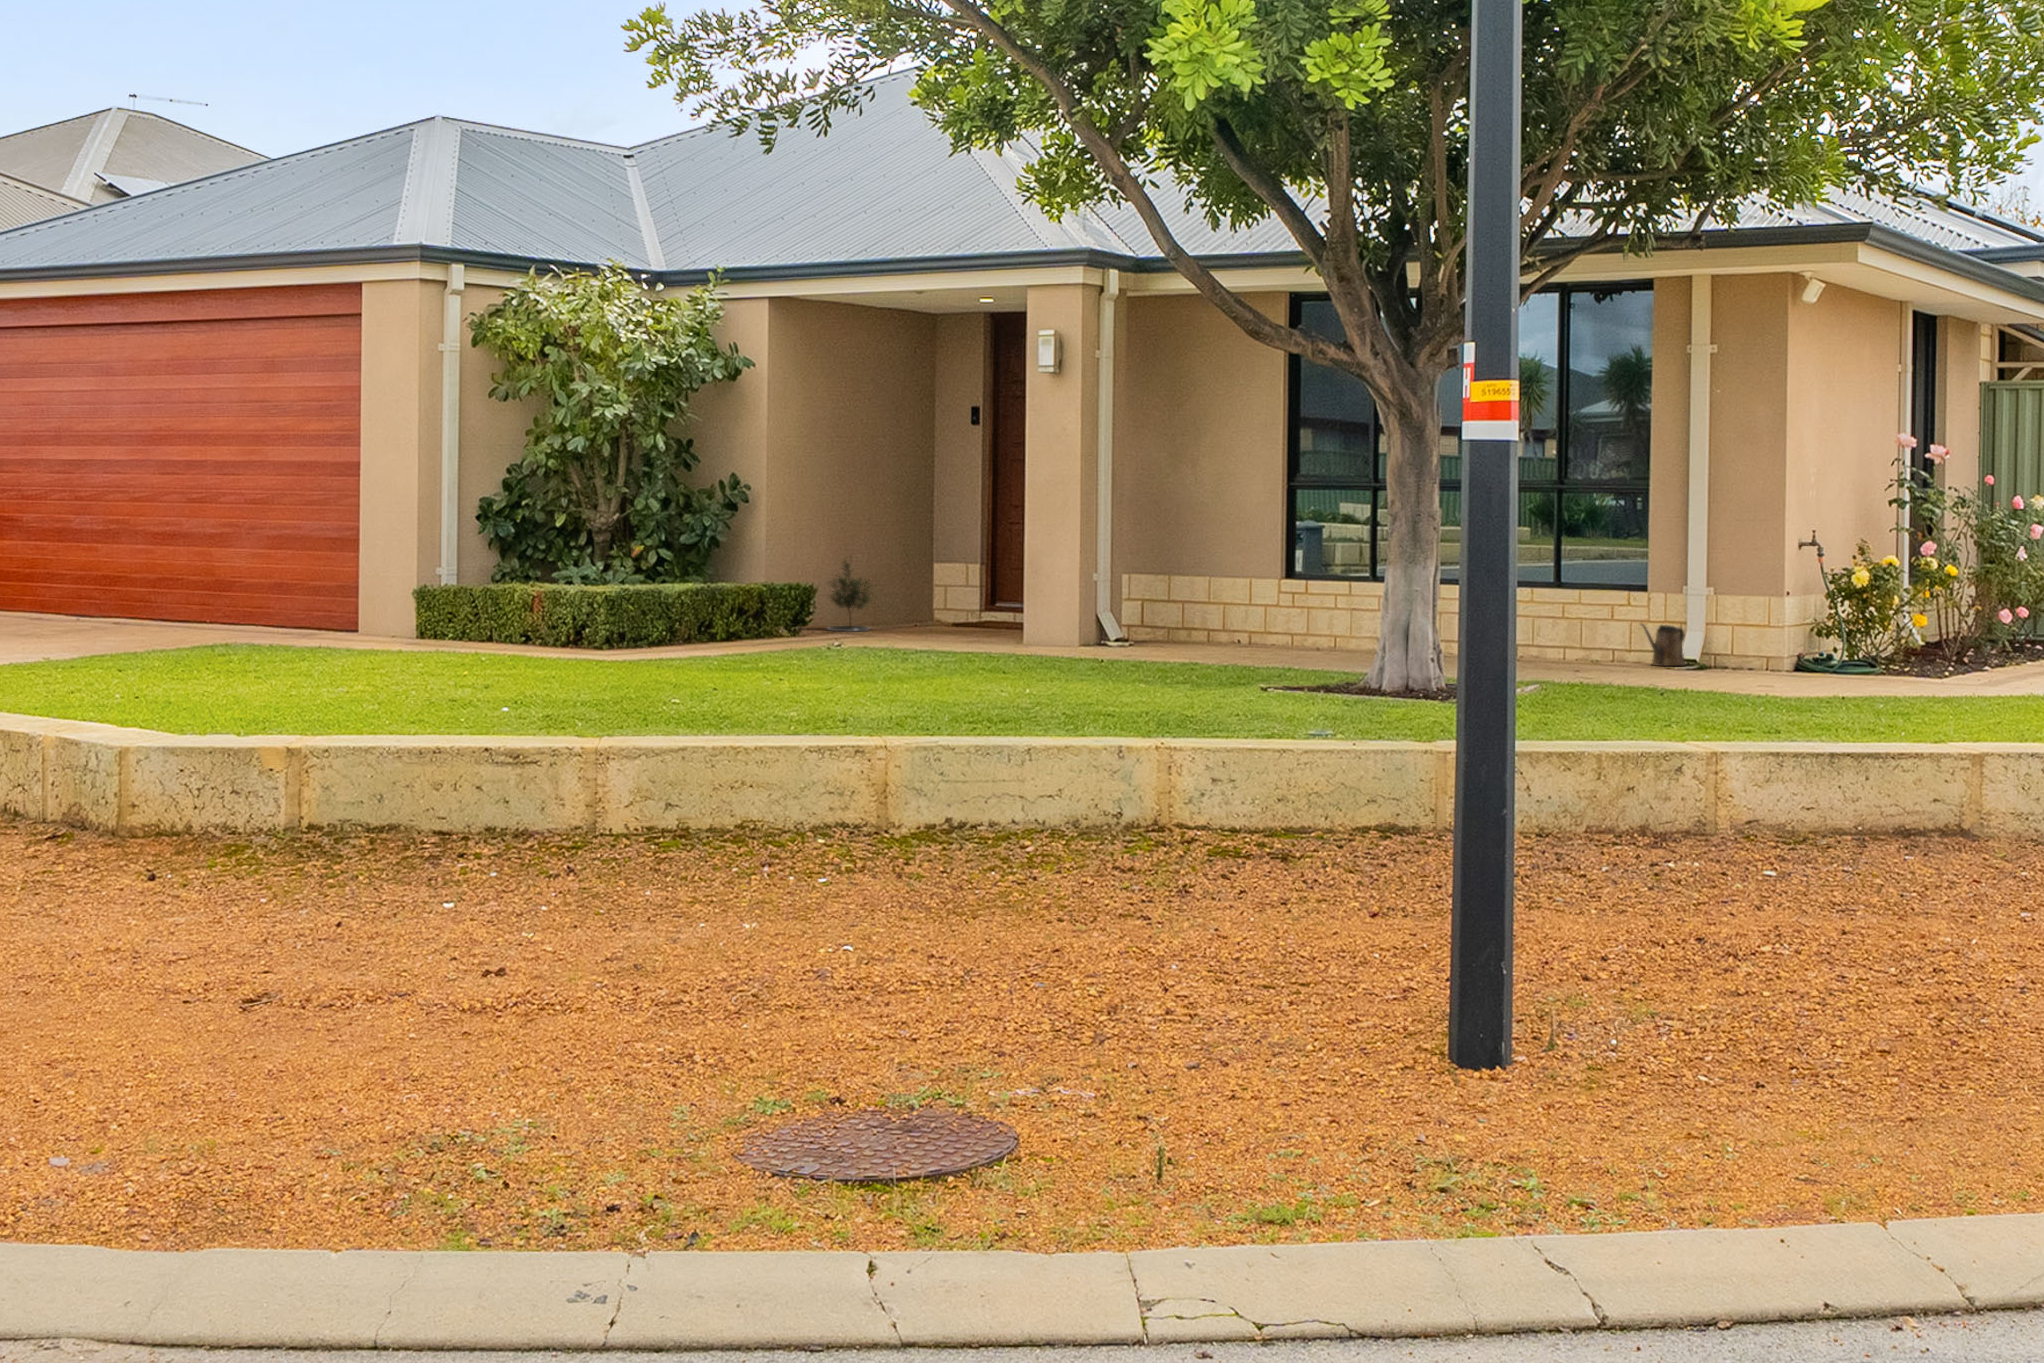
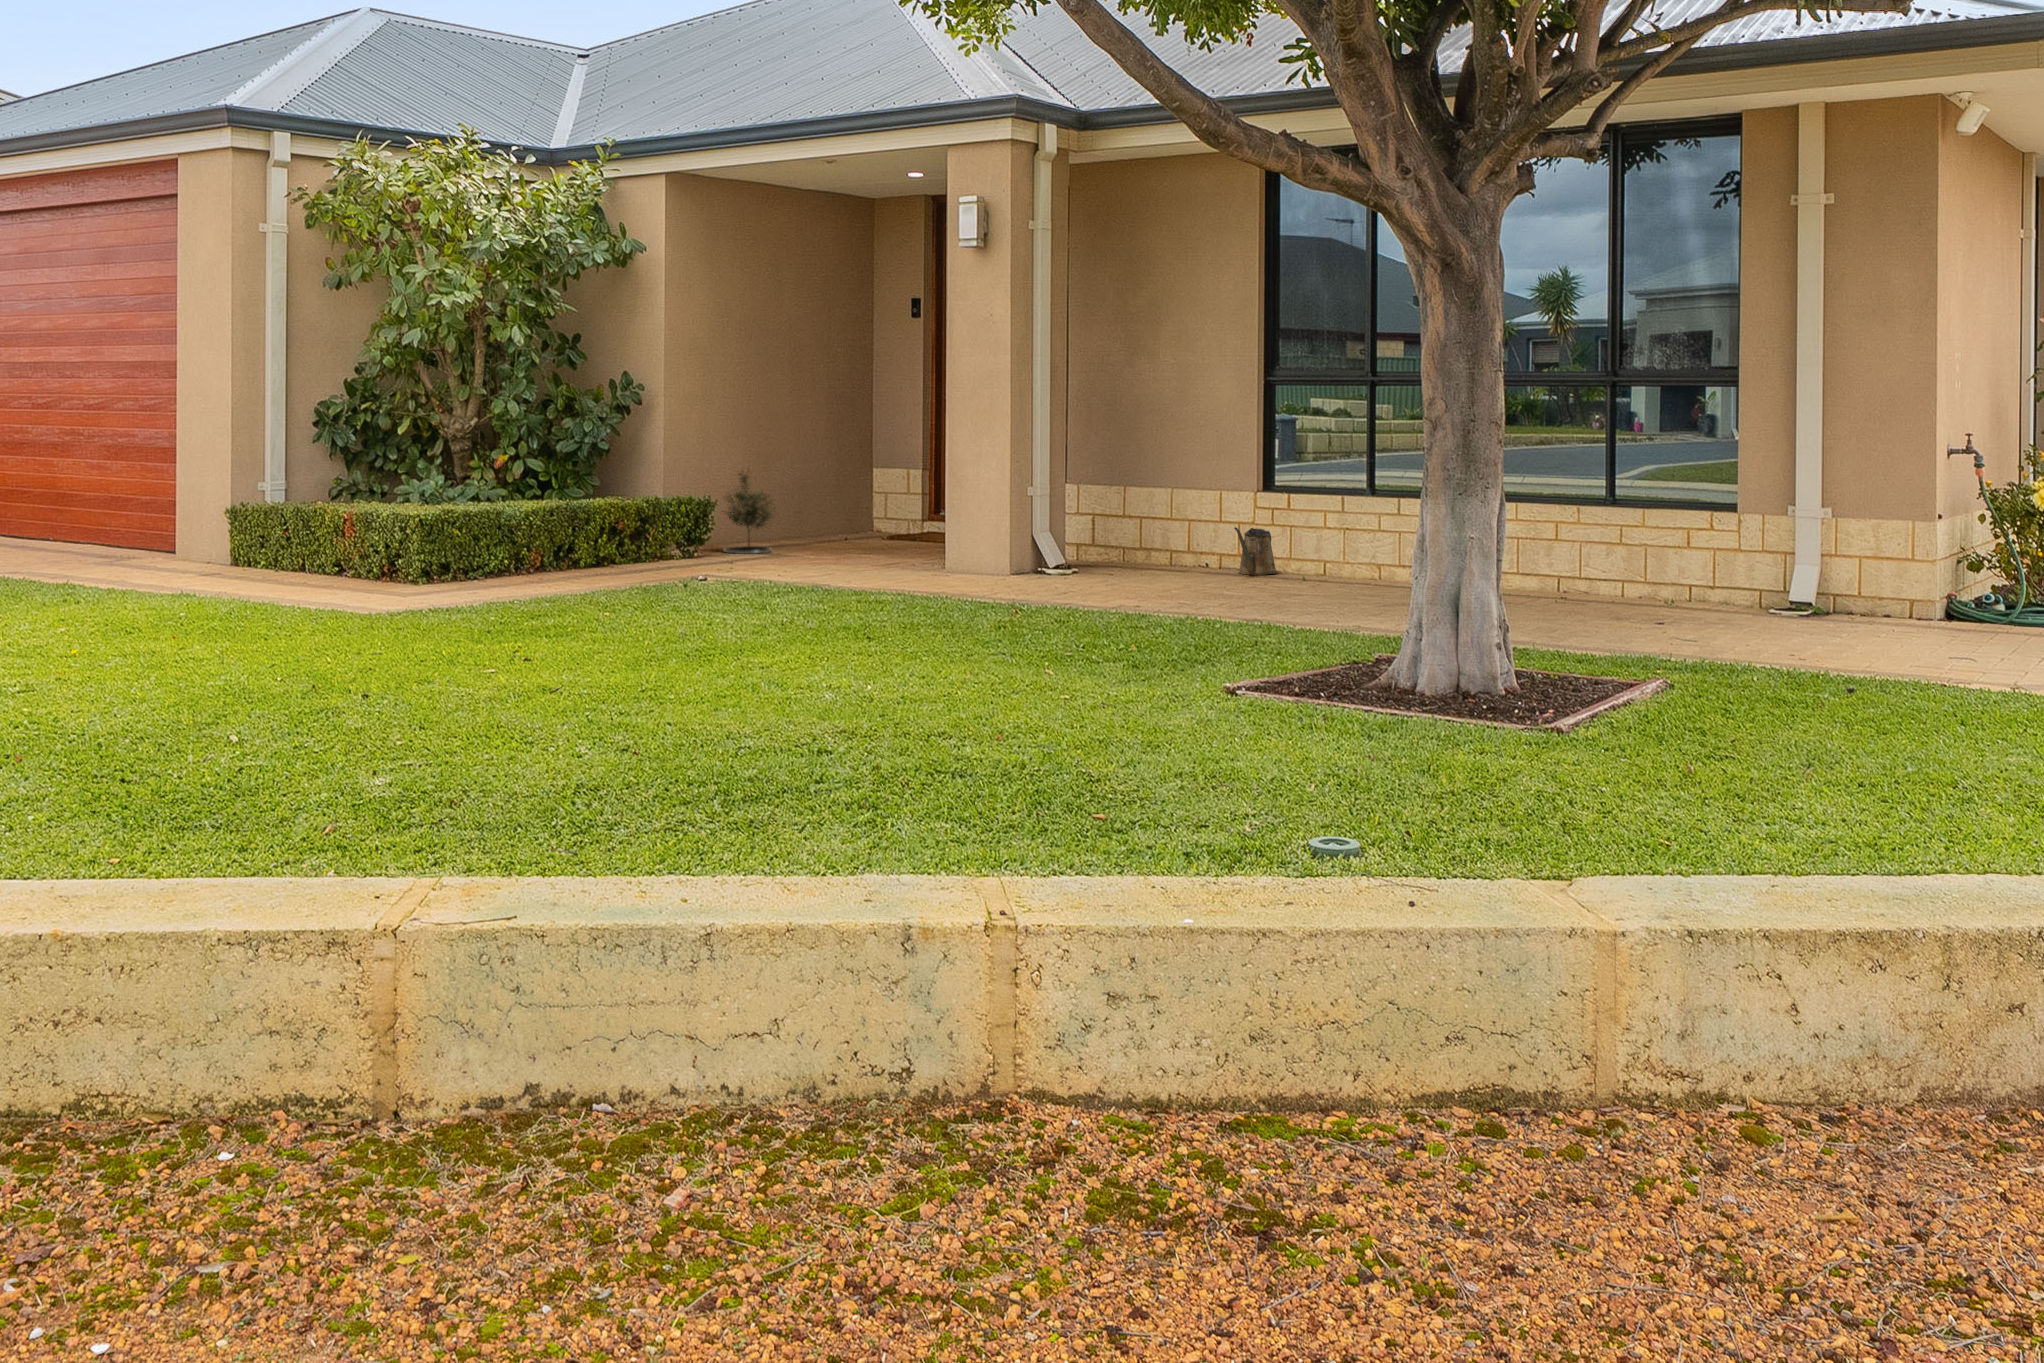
watering can: present [1641,624,1685,666] -> present [1234,527,1277,575]

